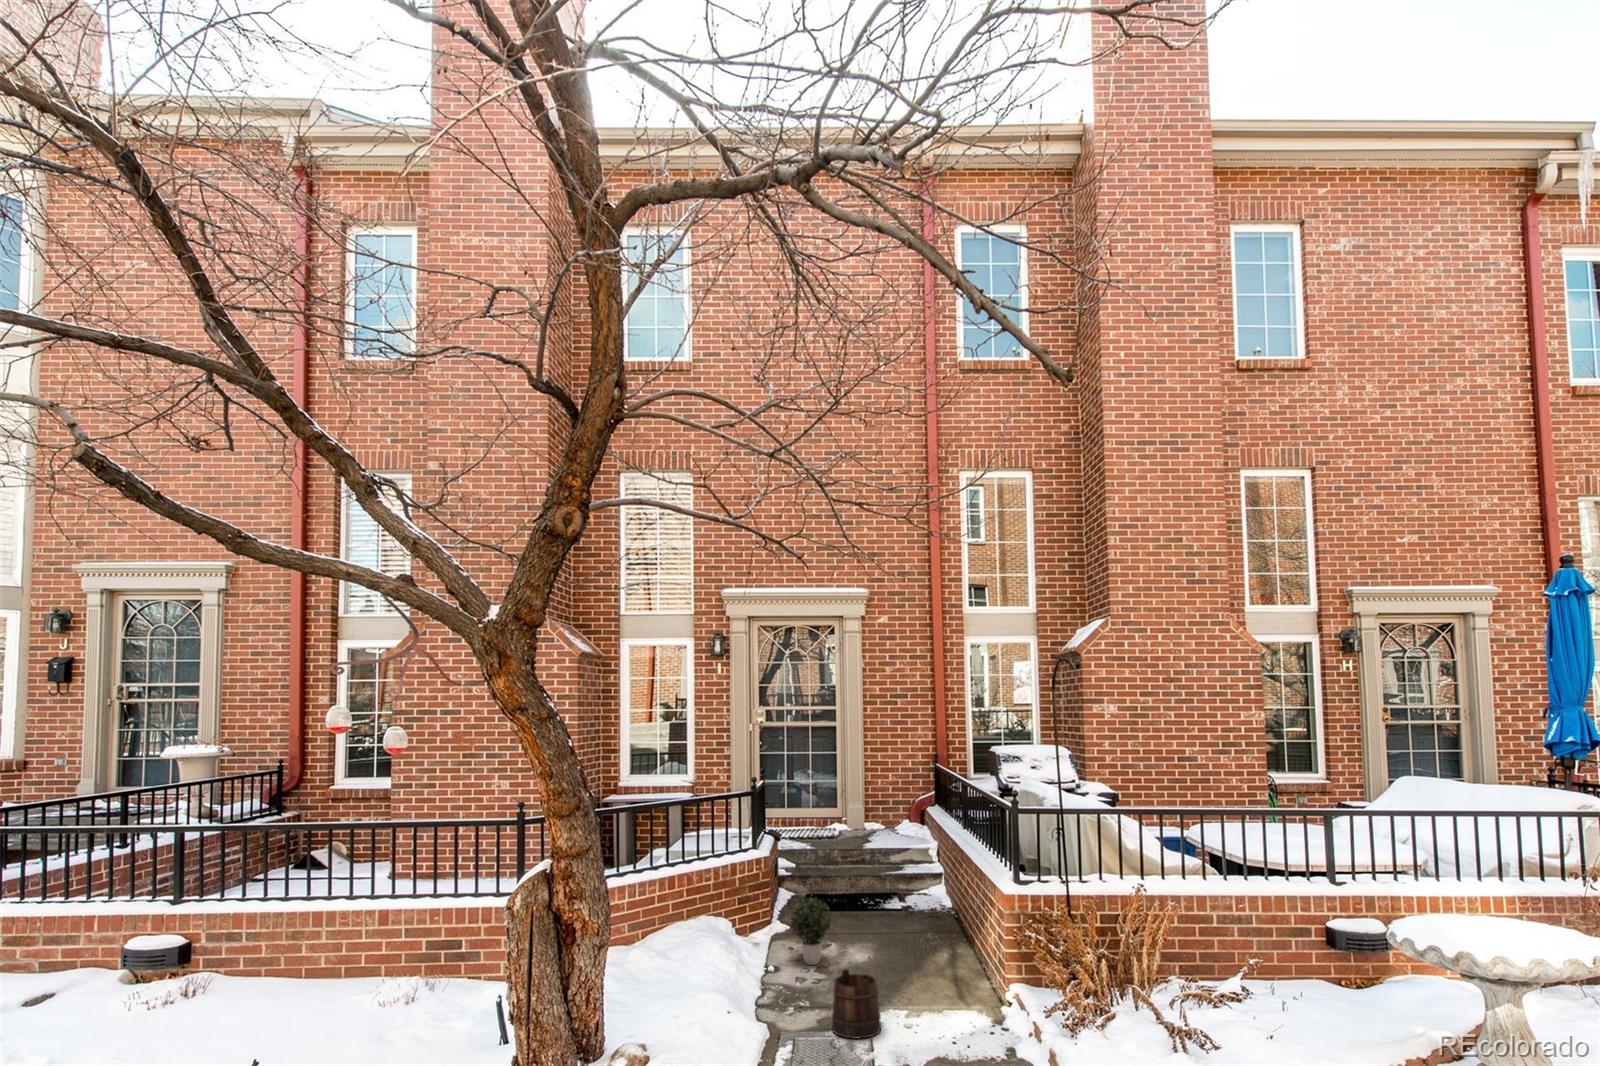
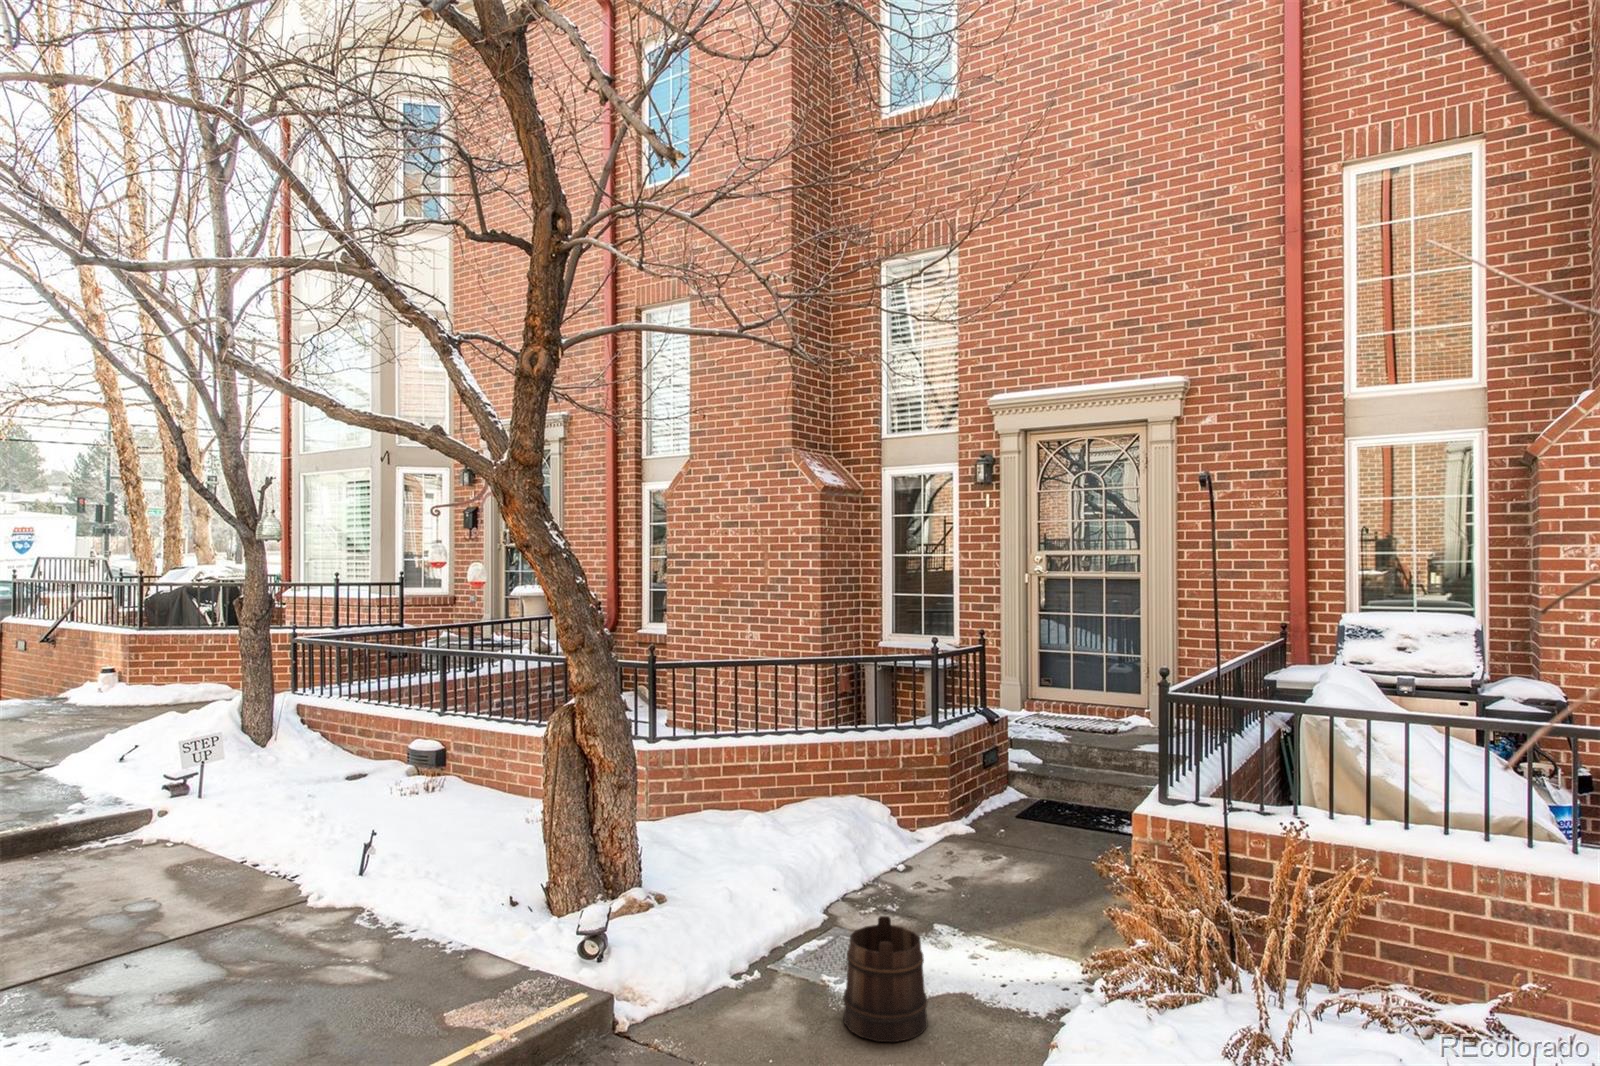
potted plant: present [790,897,832,965] -> none [915,795,985,896]

